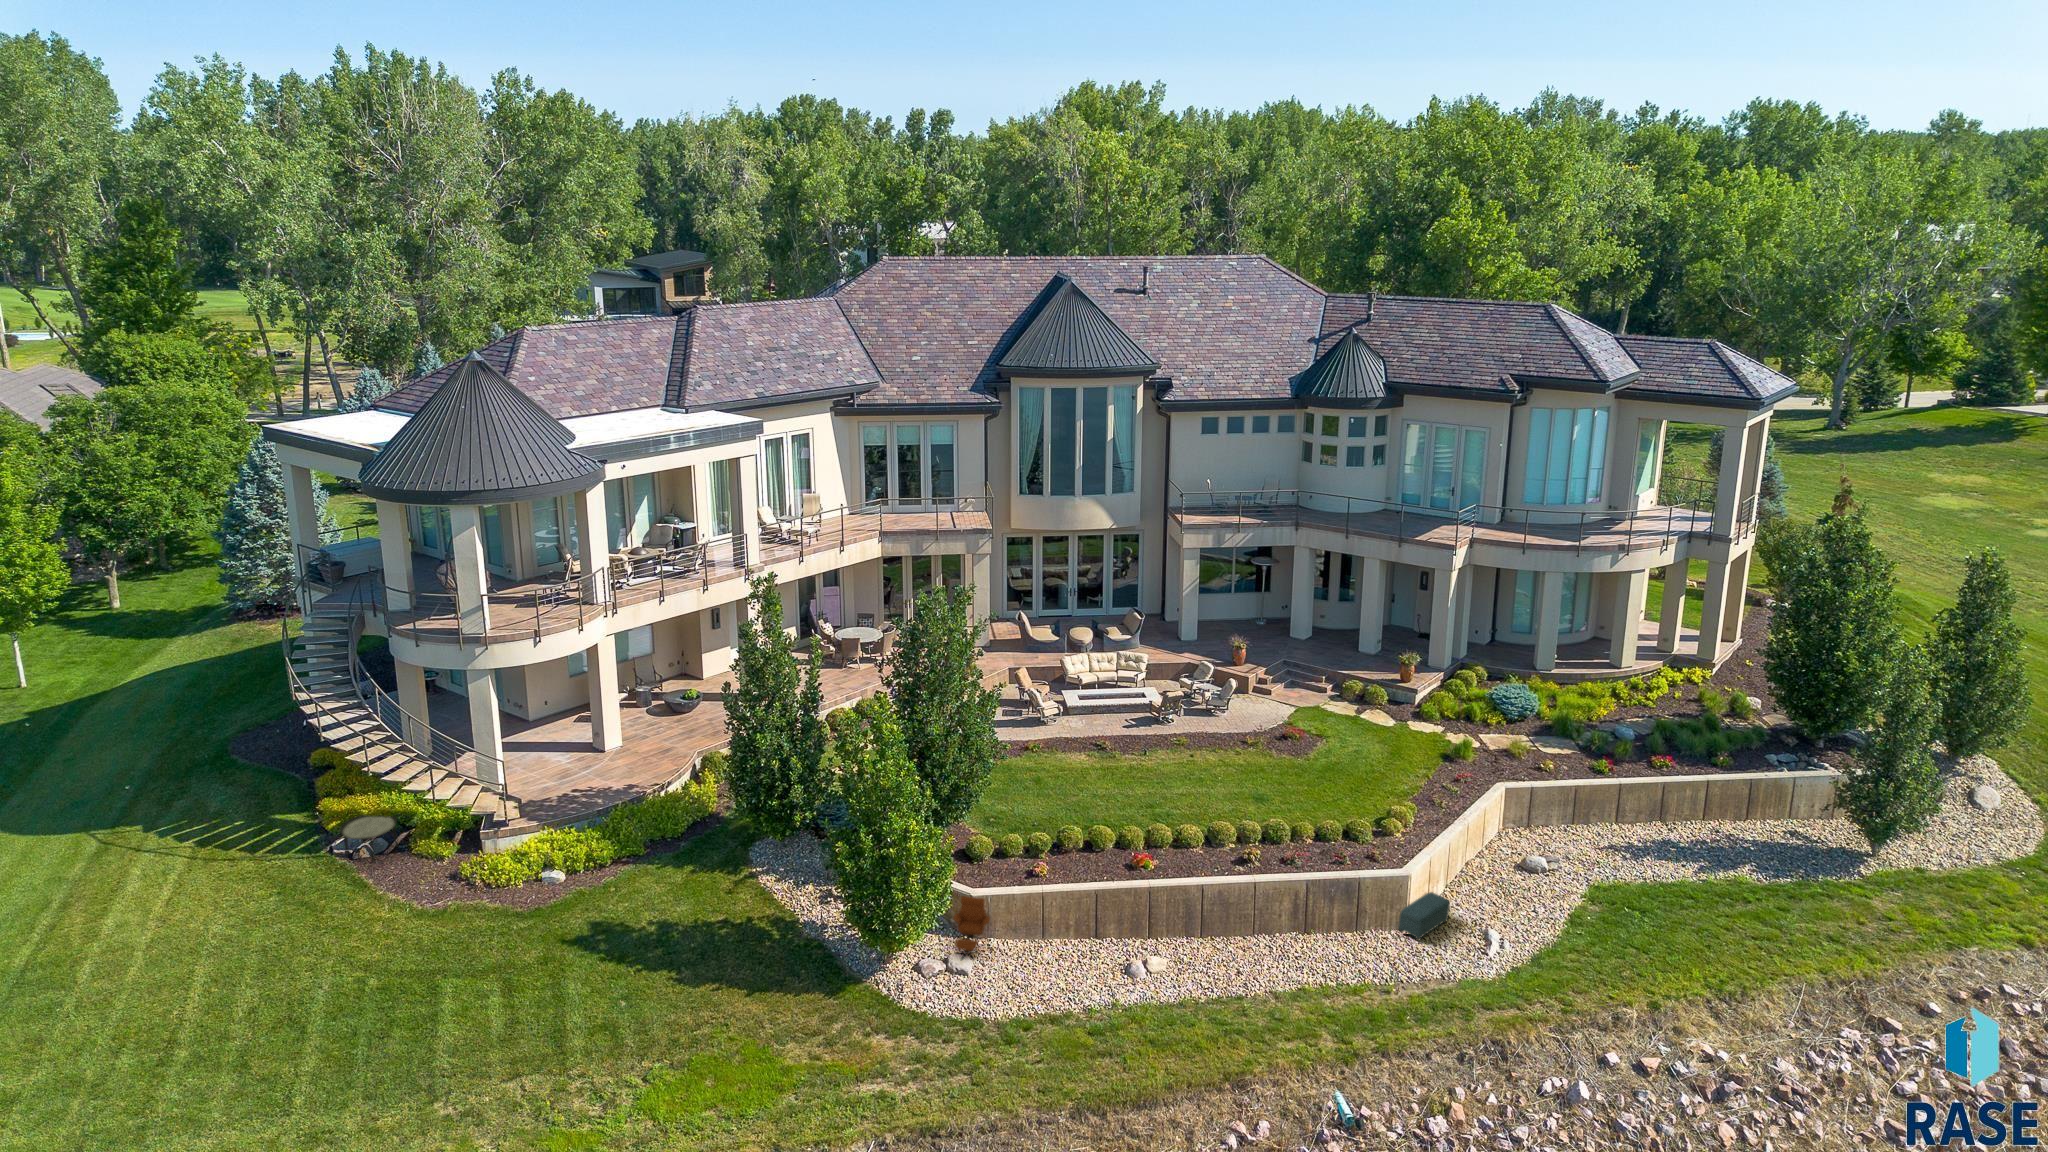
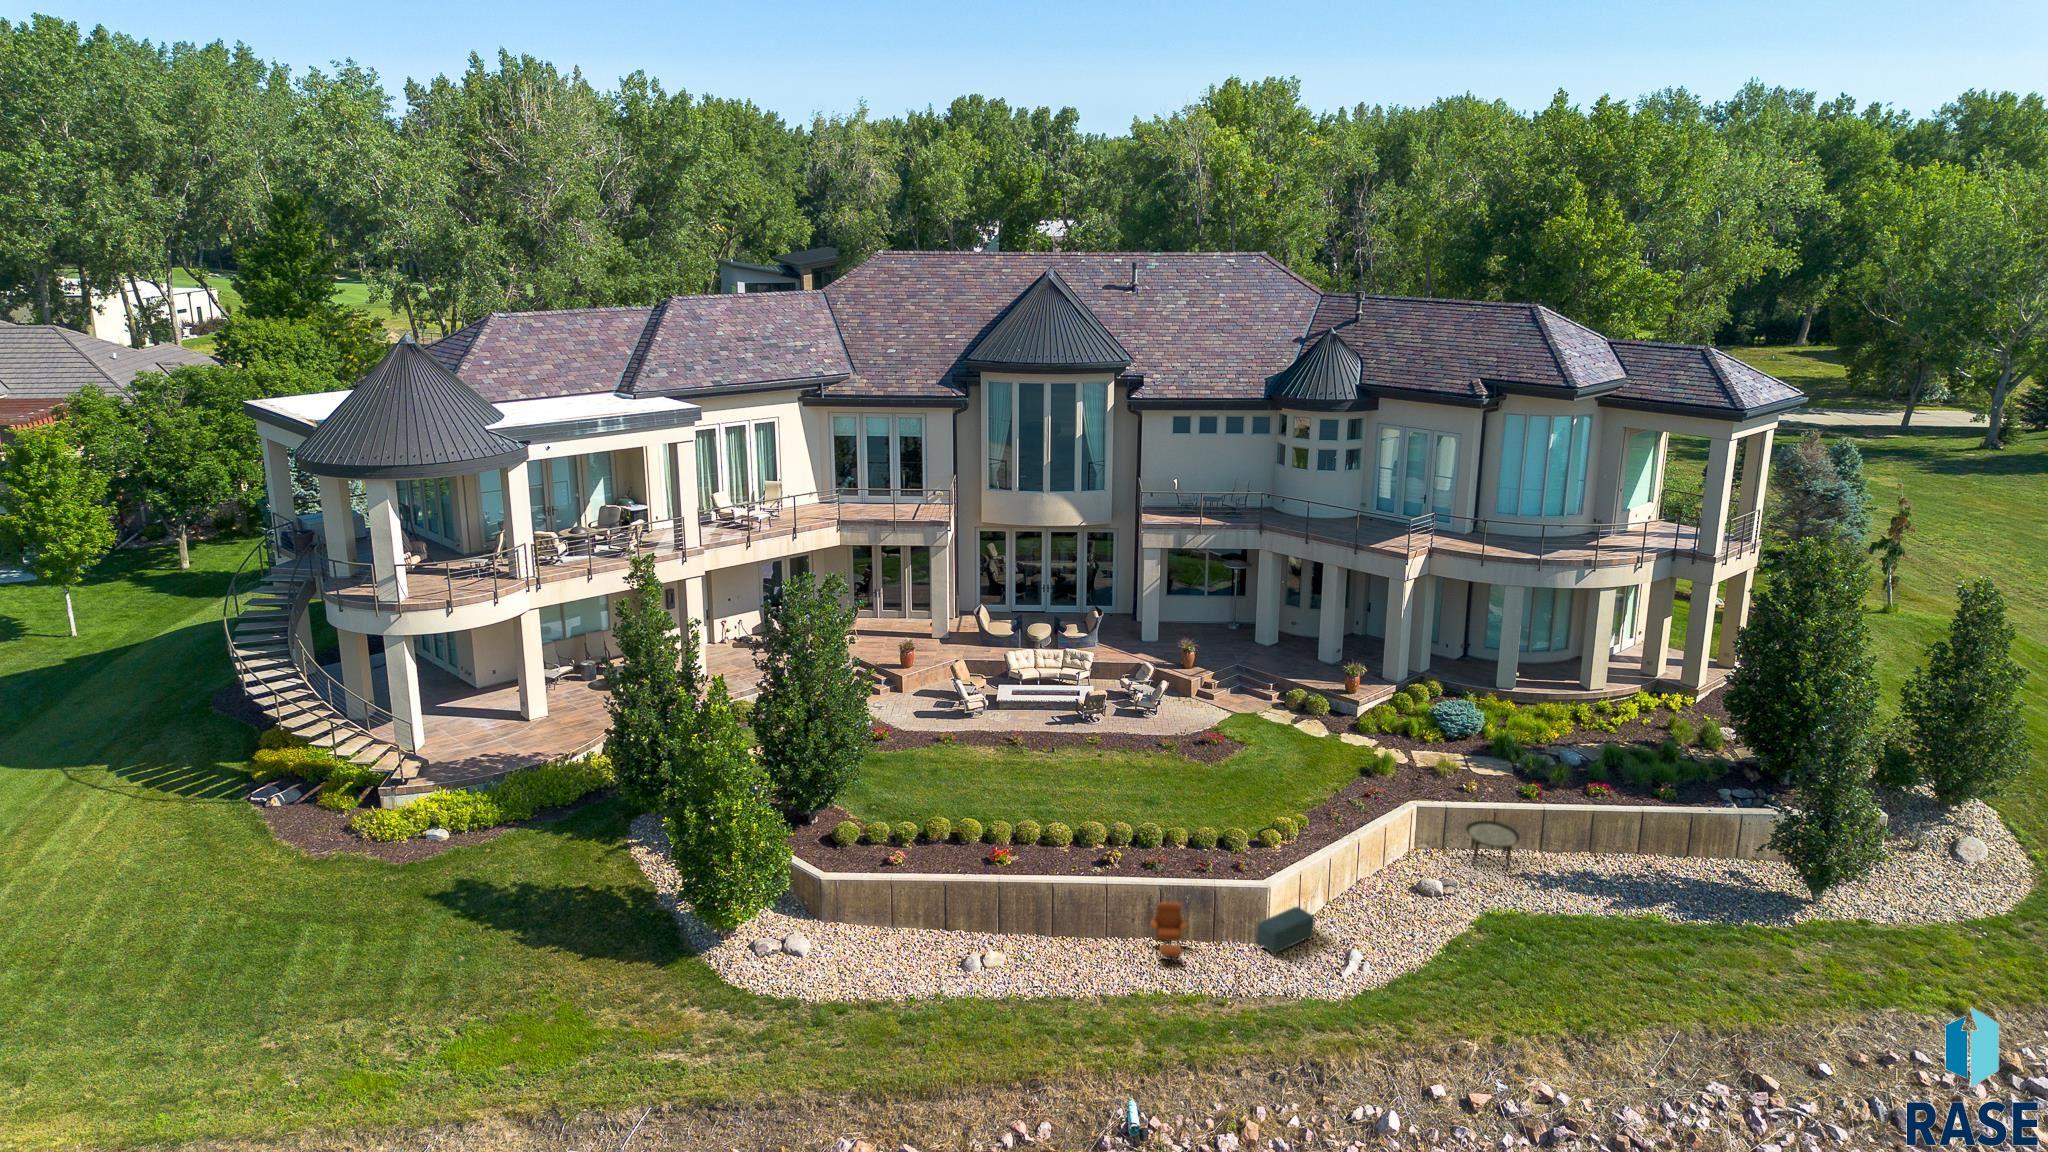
round table: present [340,815,398,862] -> present [1466,821,1520,869]
lounge chair: present [954,896,990,958] -> present [1150,902,1187,965]

